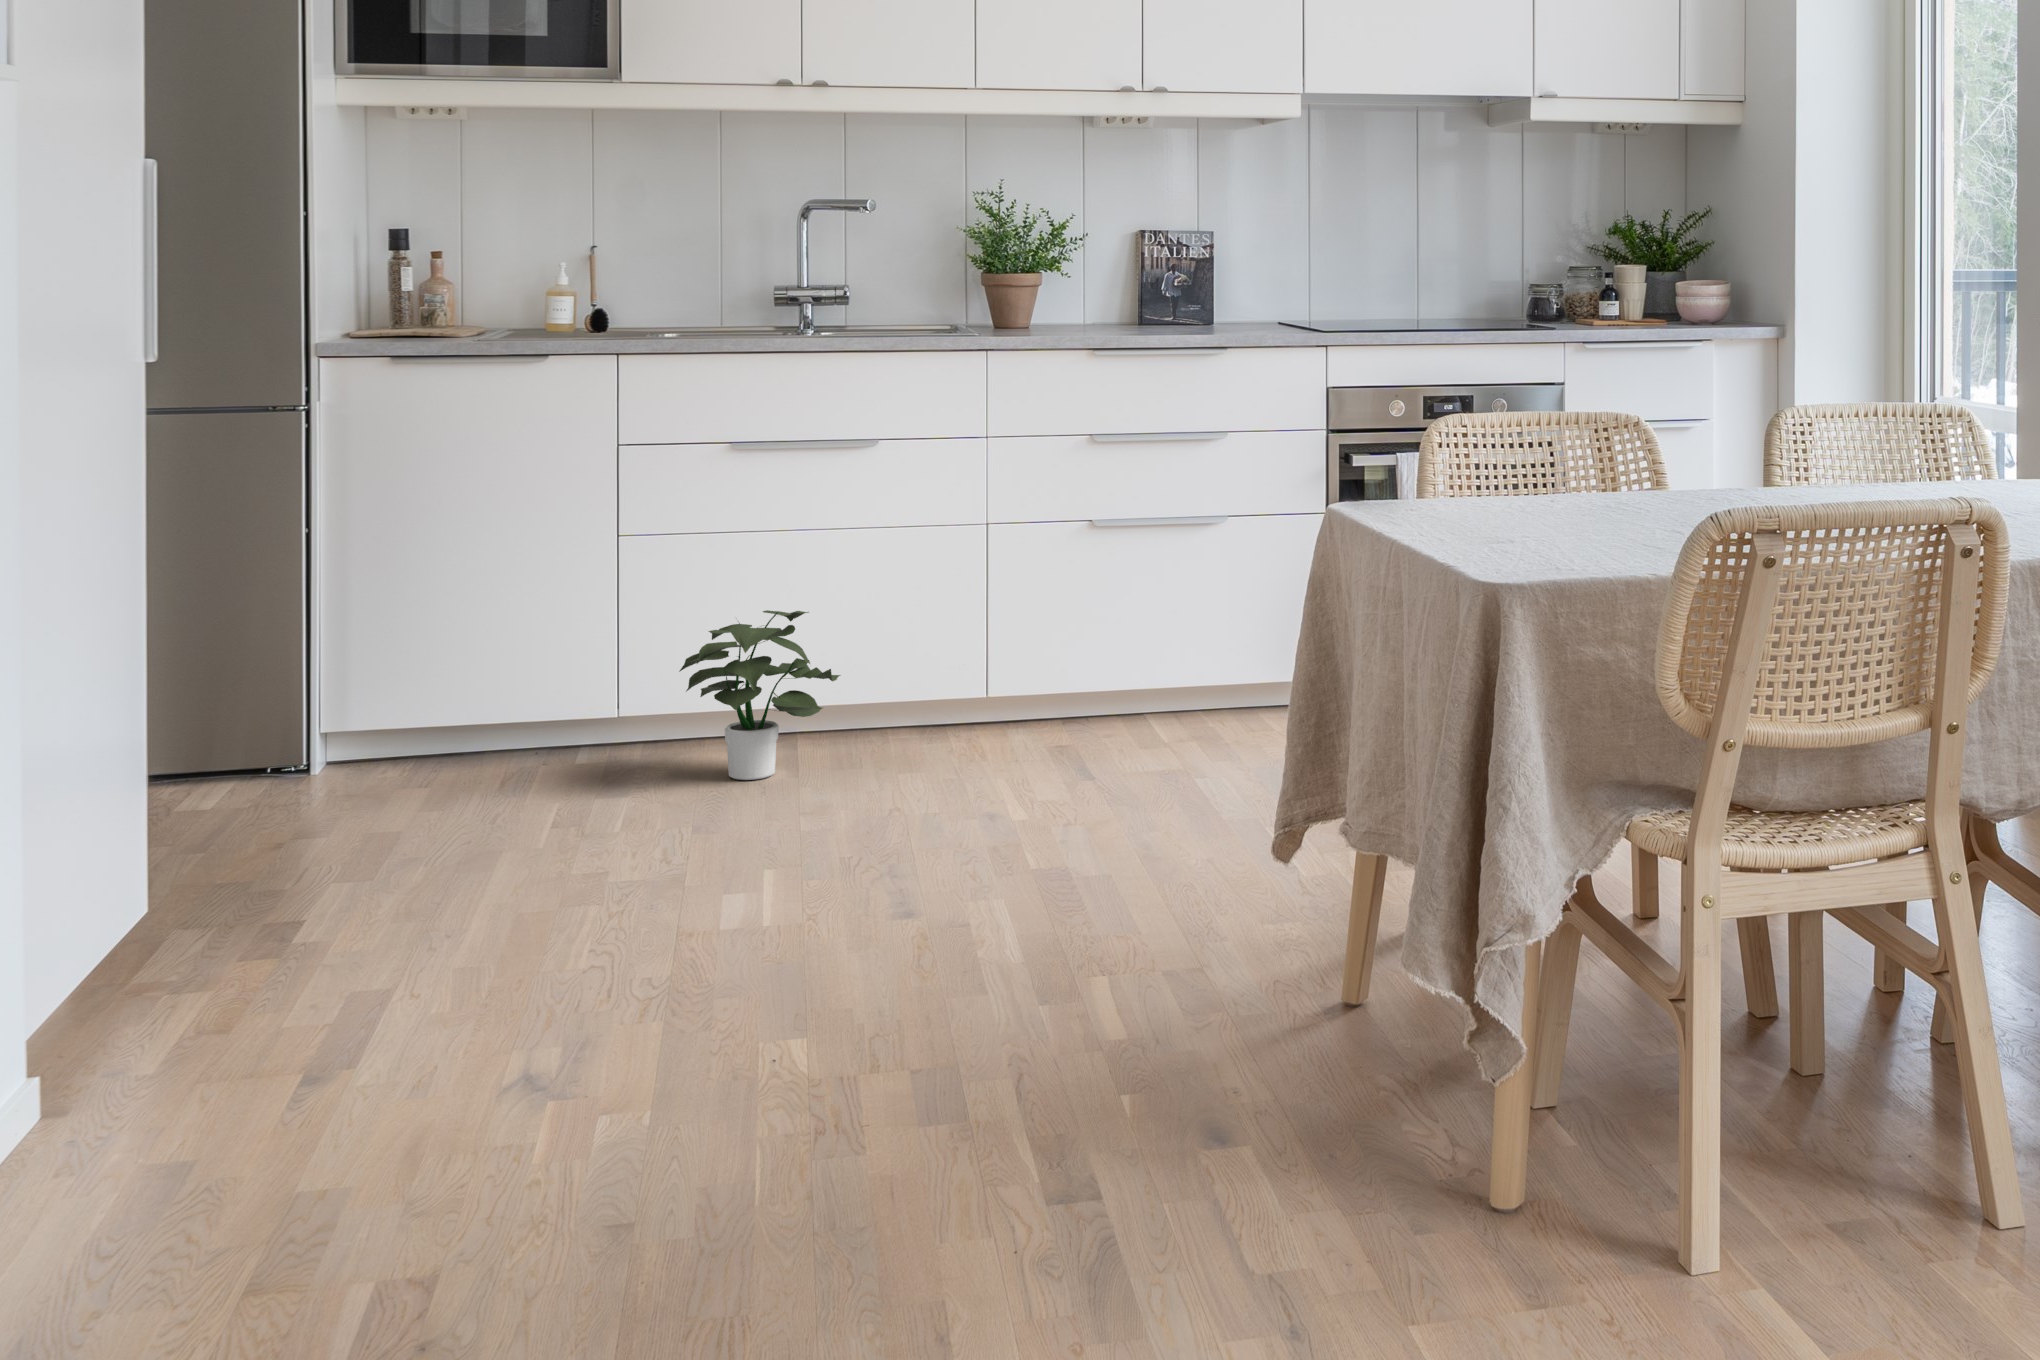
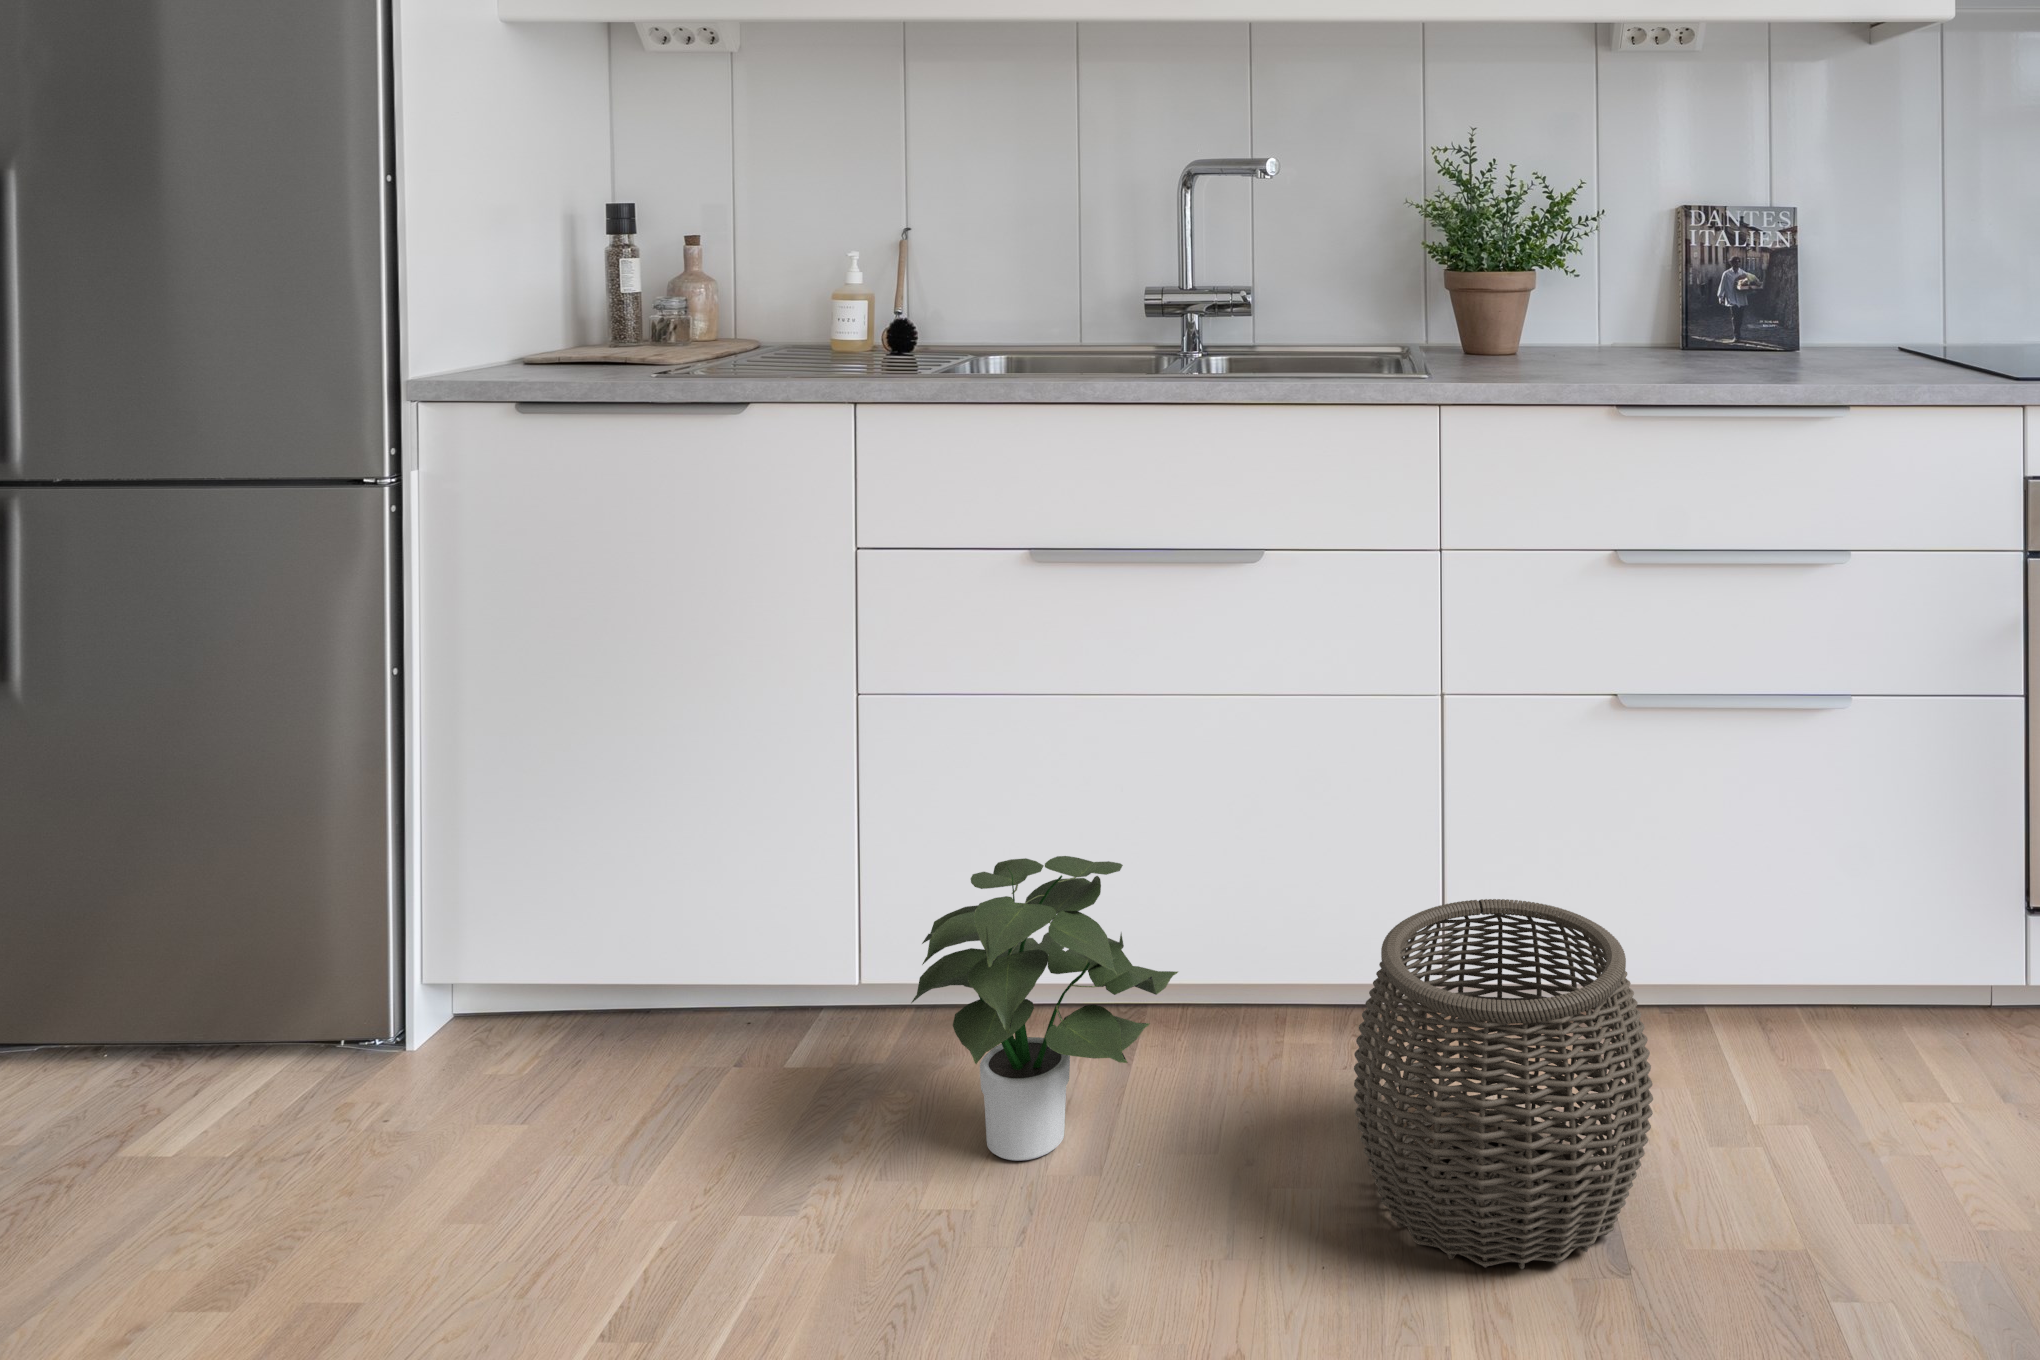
woven basket: none [952,620,1117,784] -> present [1354,899,1653,1269]

